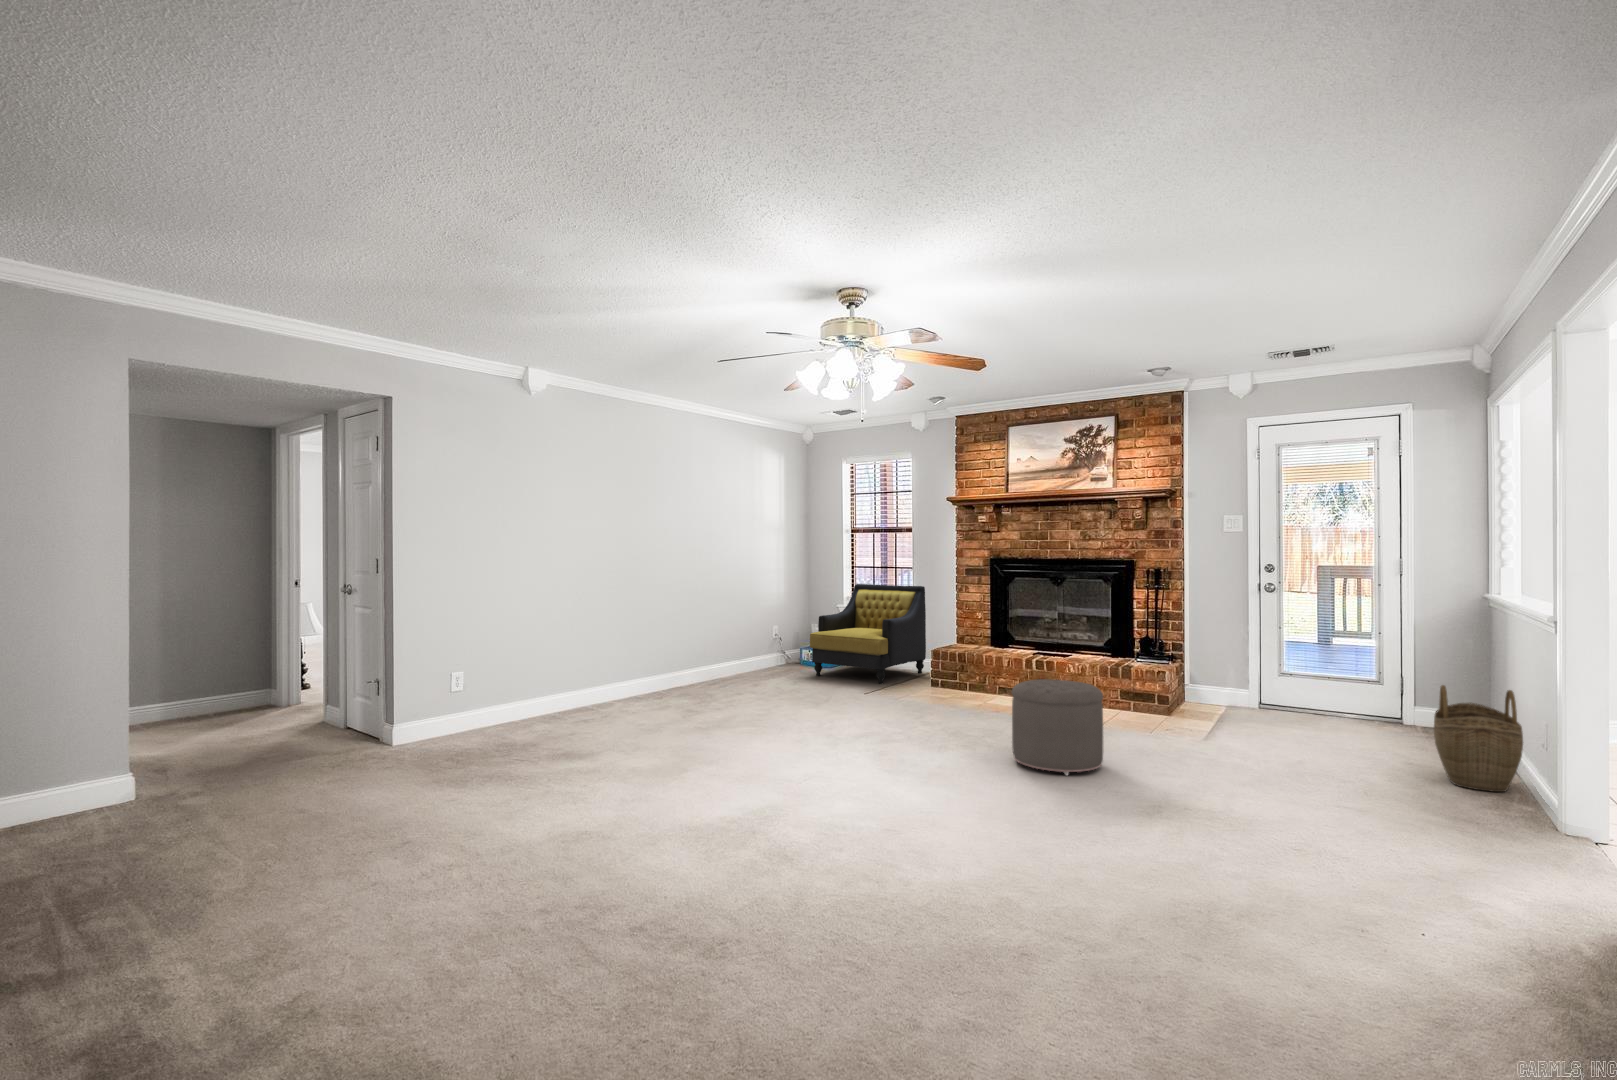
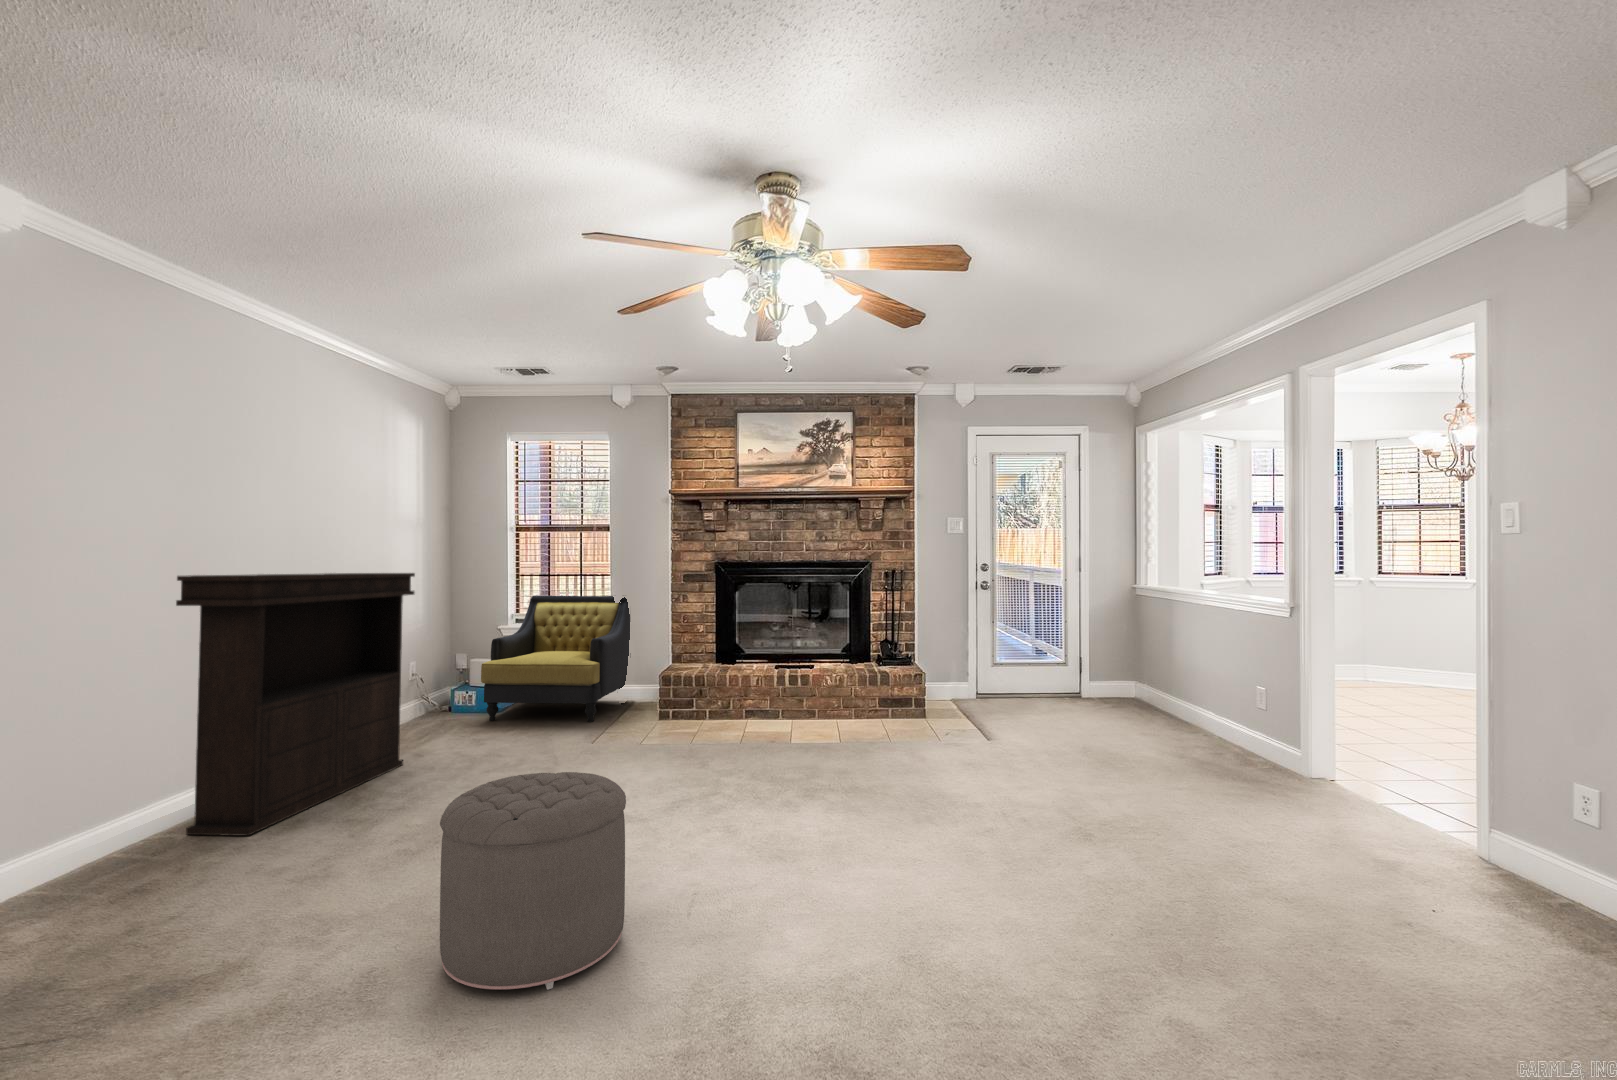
console table: none [621,568,750,716] -> present [176,573,415,836]
ottoman: present [1012,679,1103,775] -> present [440,772,626,990]
woven basket: present [1434,685,1523,792] -> none [1192,667,1274,760]

